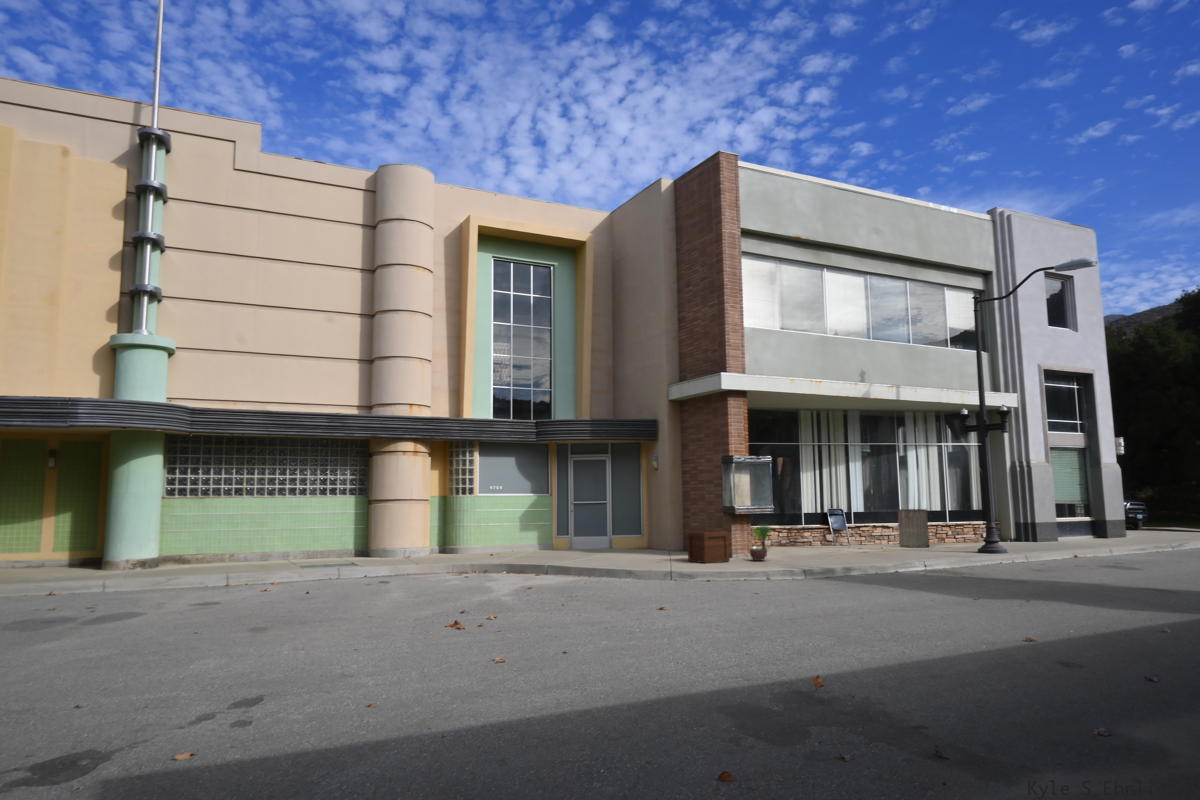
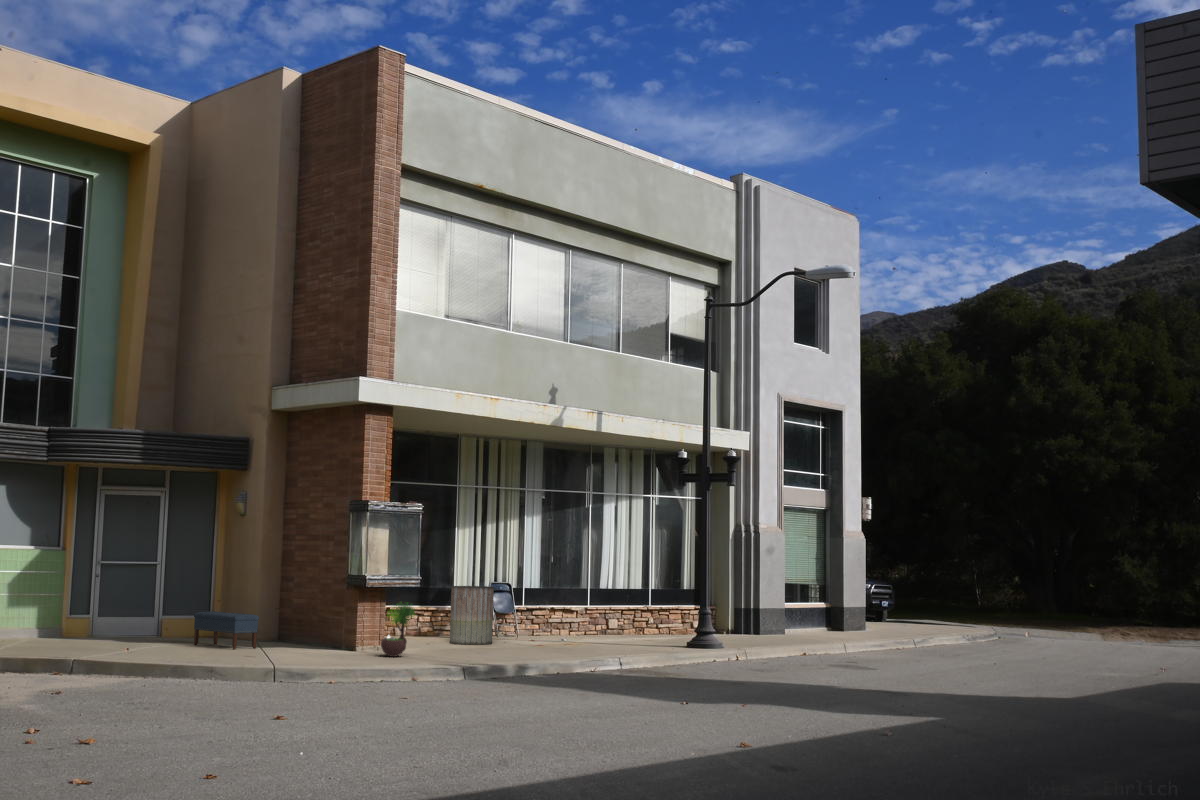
trash can: present [898,509,929,548] -> present [450,586,494,645]
wooden crate: present [688,531,730,563] -> none [288,611,353,660]
bench: none [631,532,671,556] -> present [194,611,259,649]

